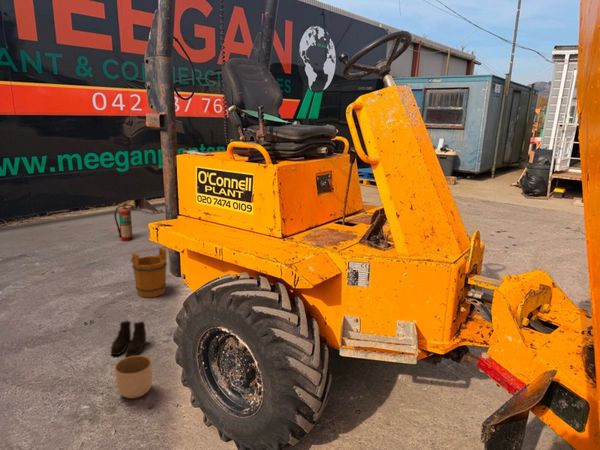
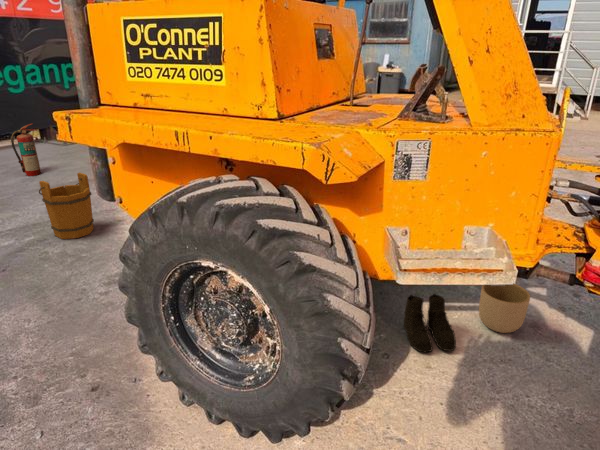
boots: present [111,321,146,356] -> present [404,294,456,352]
planter: present [115,355,152,398] -> present [479,283,530,333]

